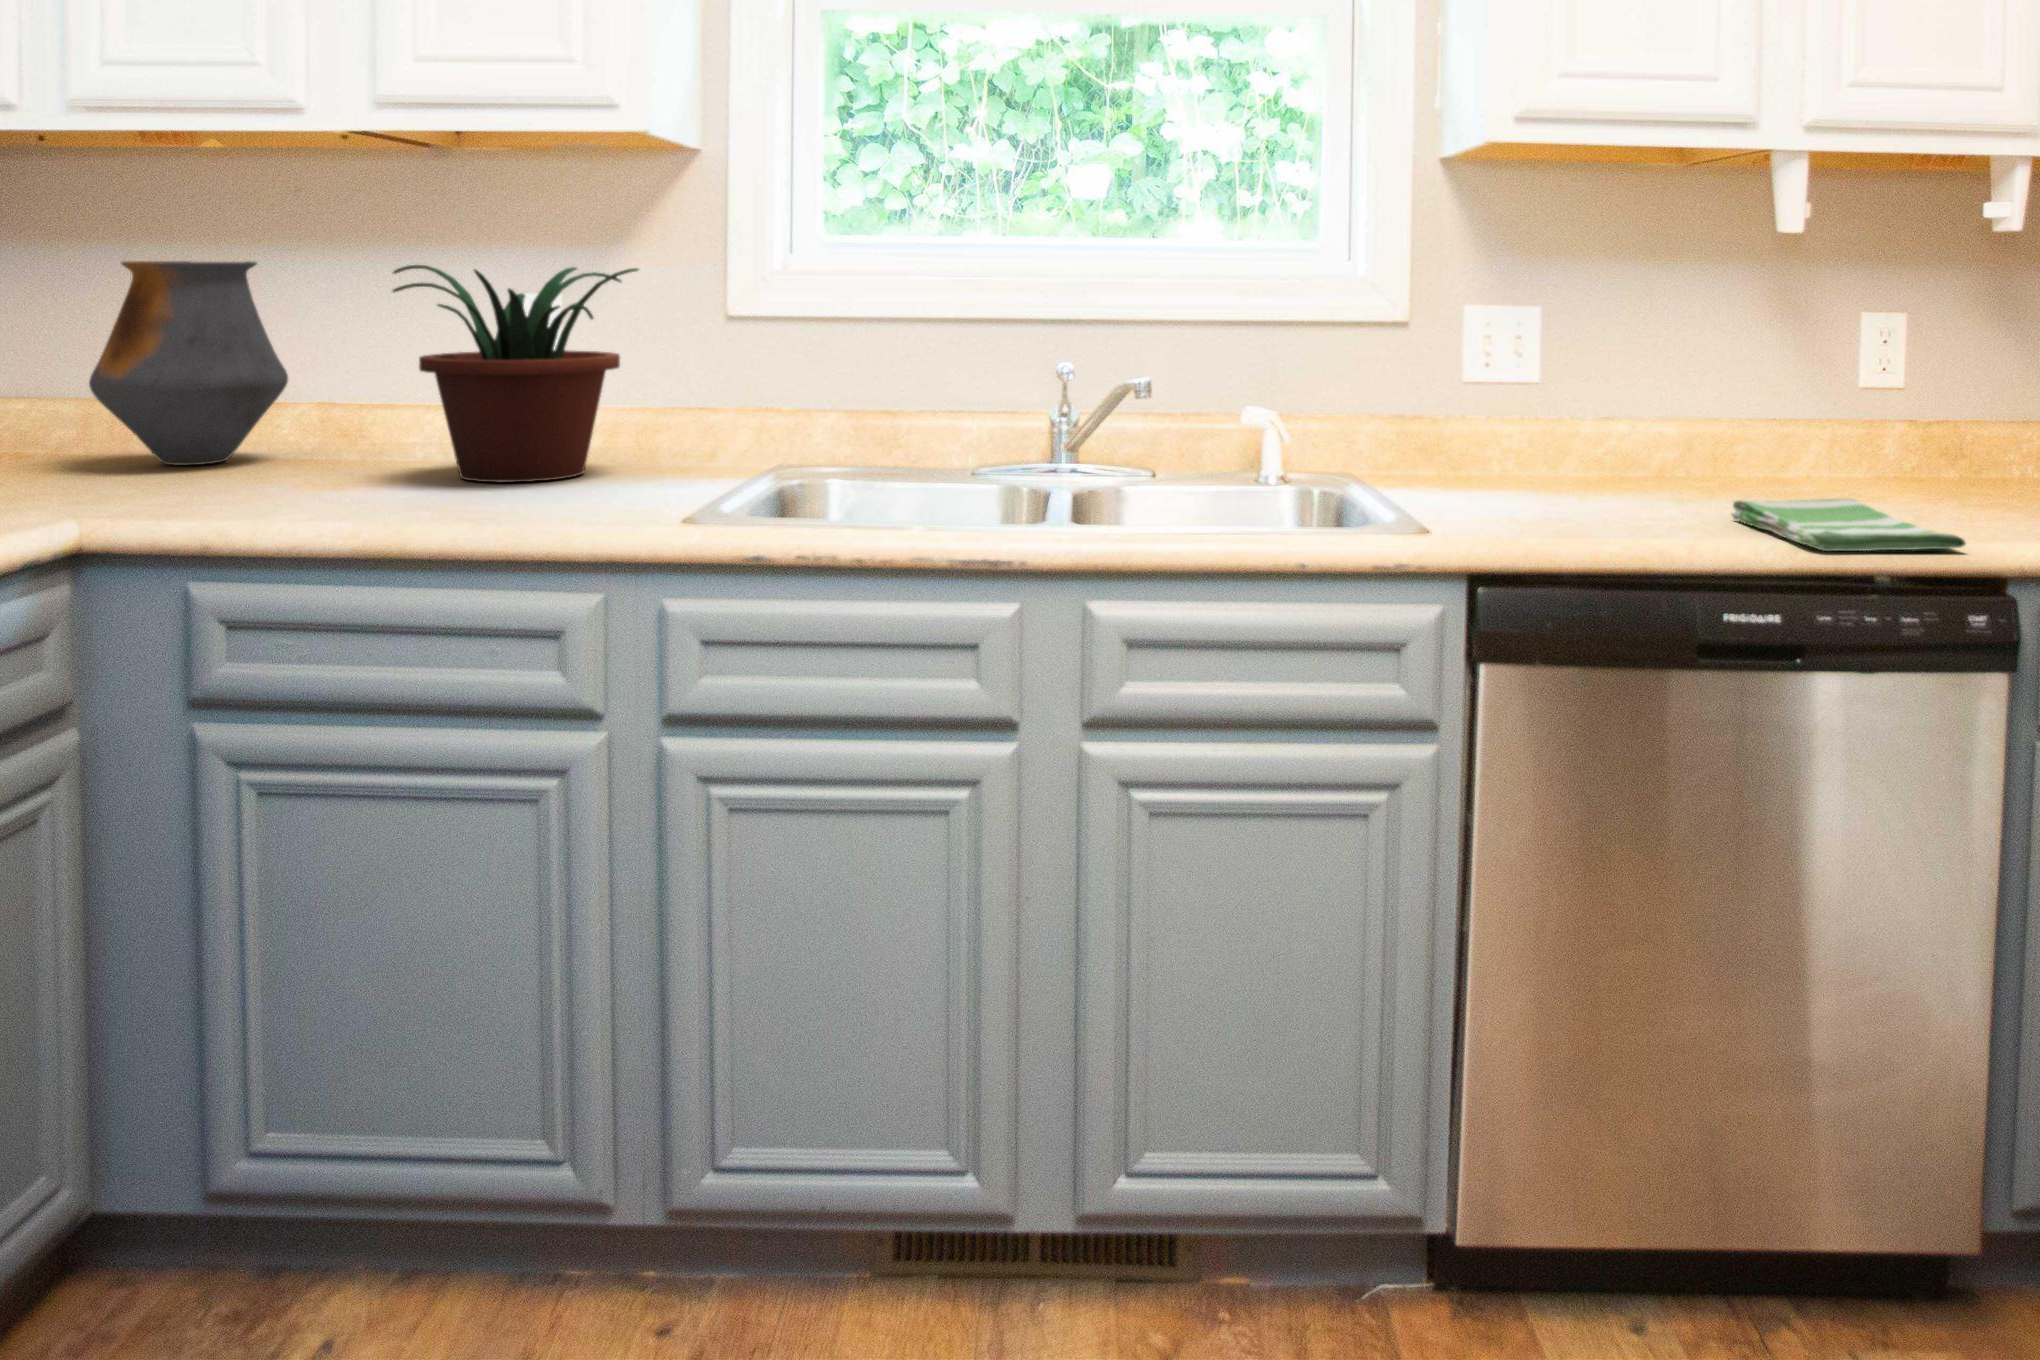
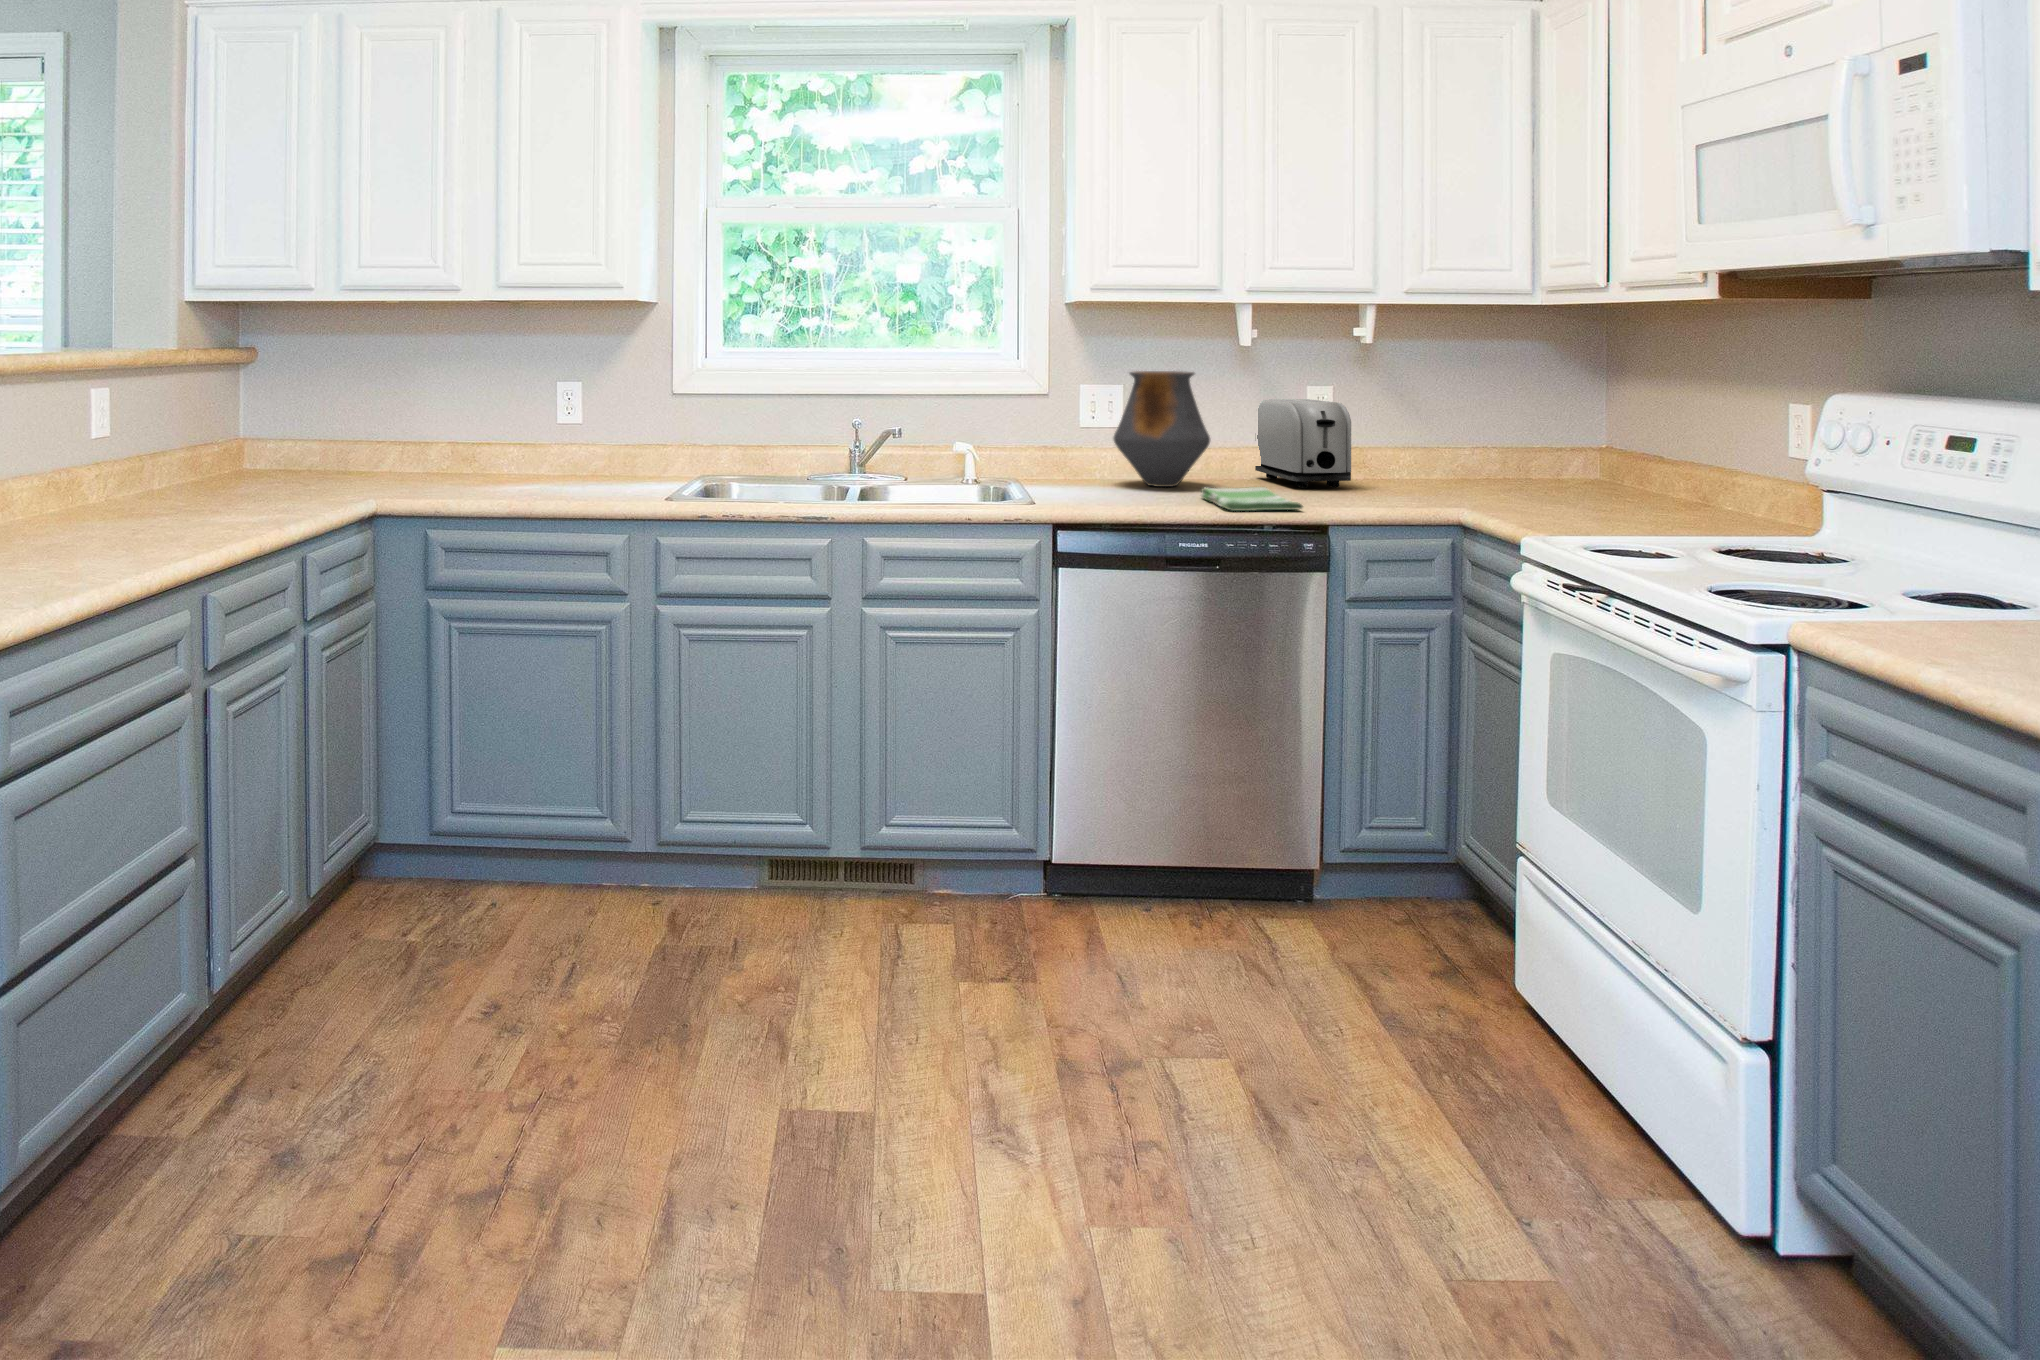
vase: present [89,261,288,465] -> present [1114,371,1210,487]
potted plant: present [393,265,638,482] -> none [503,368,632,483]
toaster: none [1783,333,1990,496] -> present [1255,399,1351,488]

